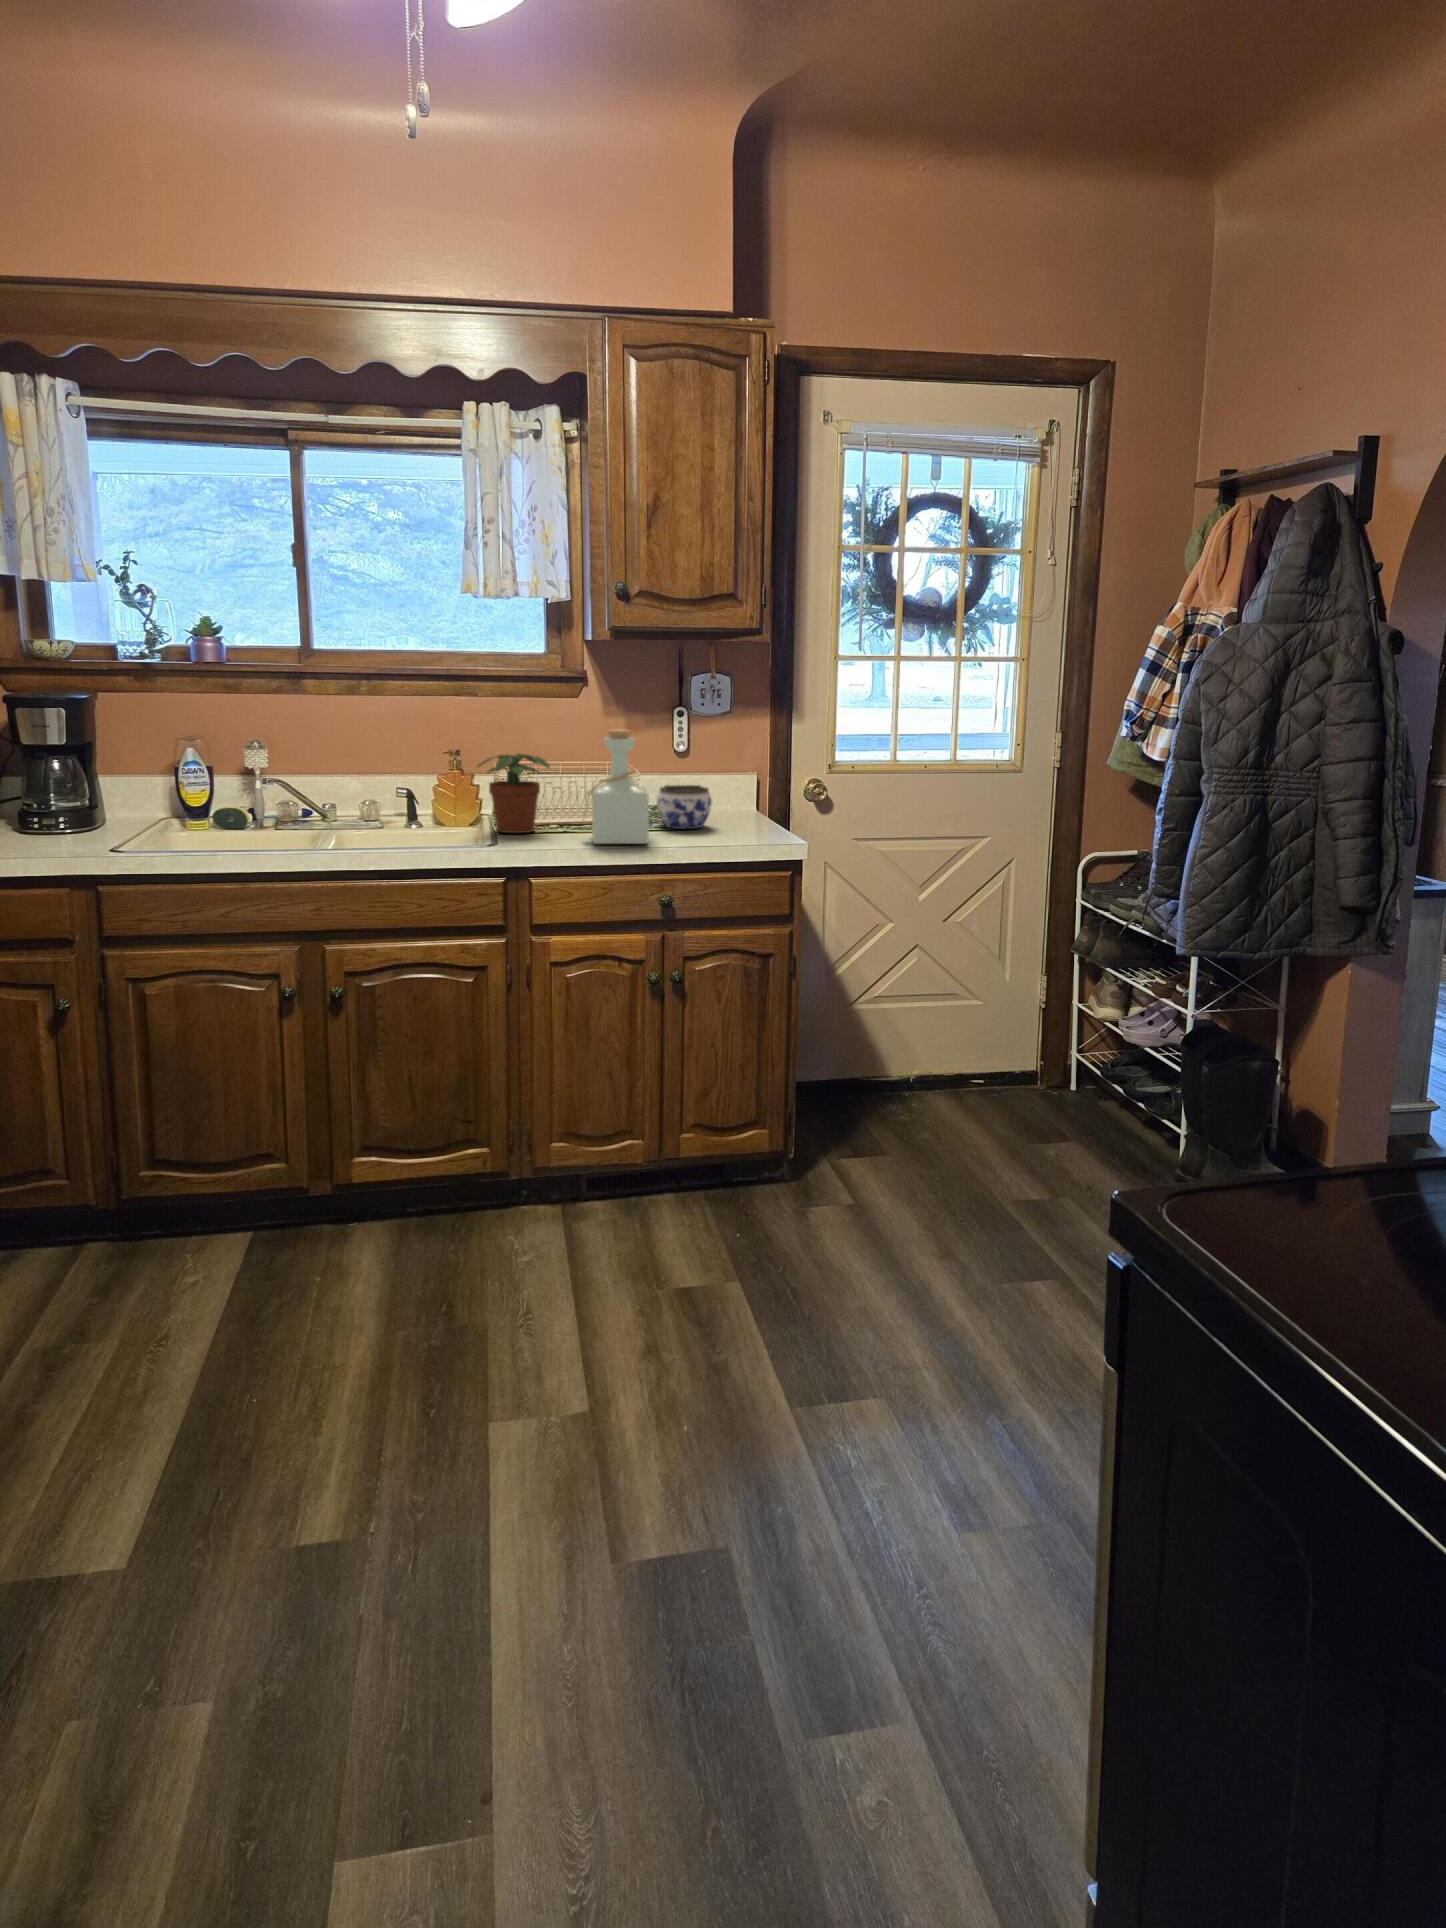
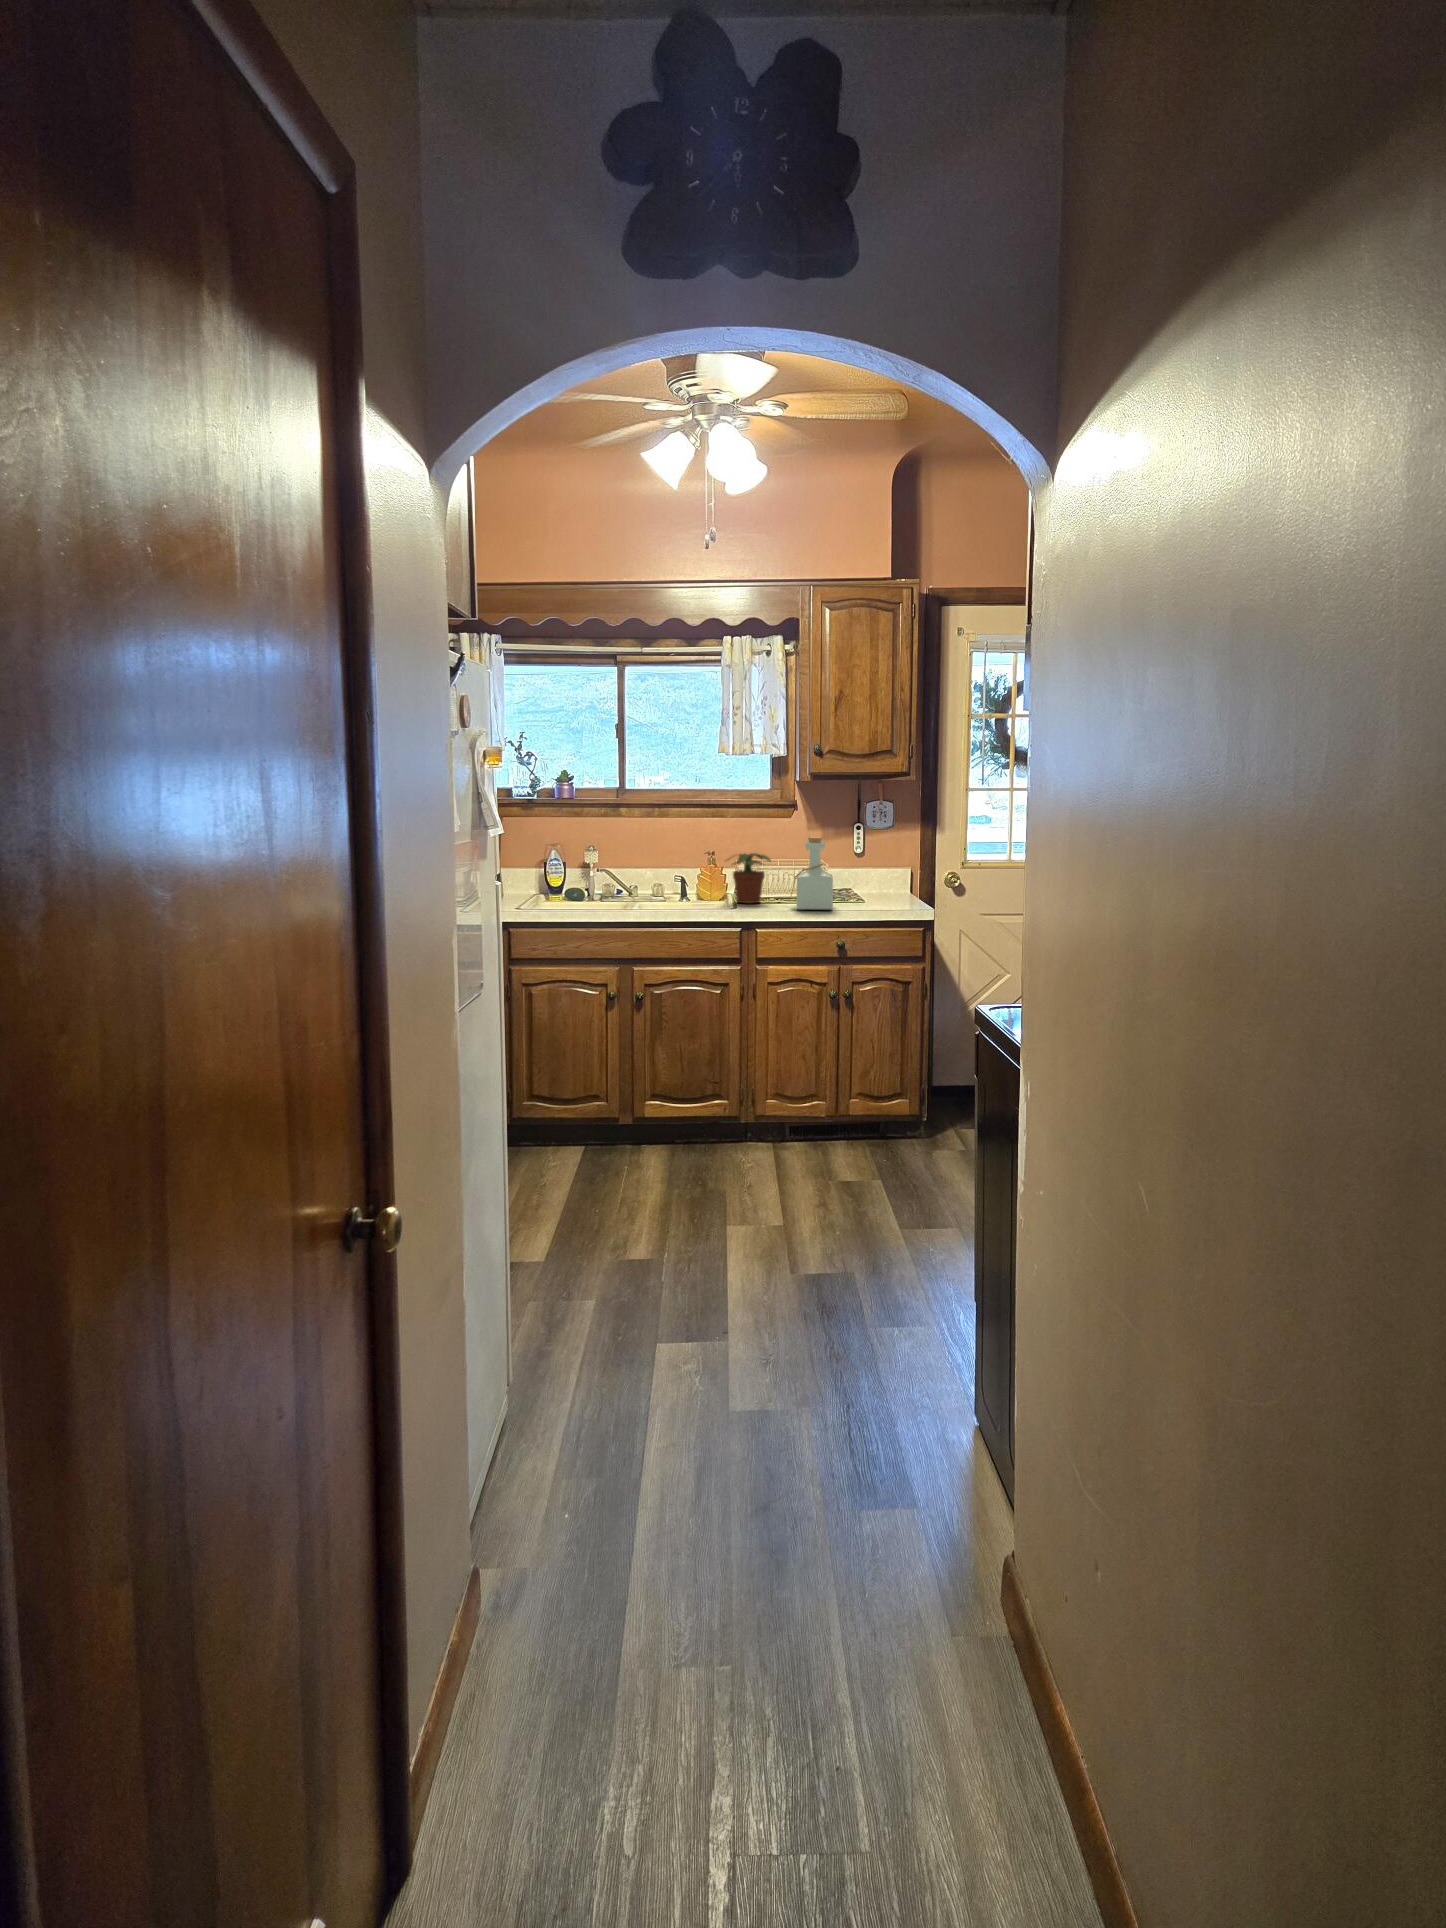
jar: present [657,785,712,829] -> none [841,874,877,902]

